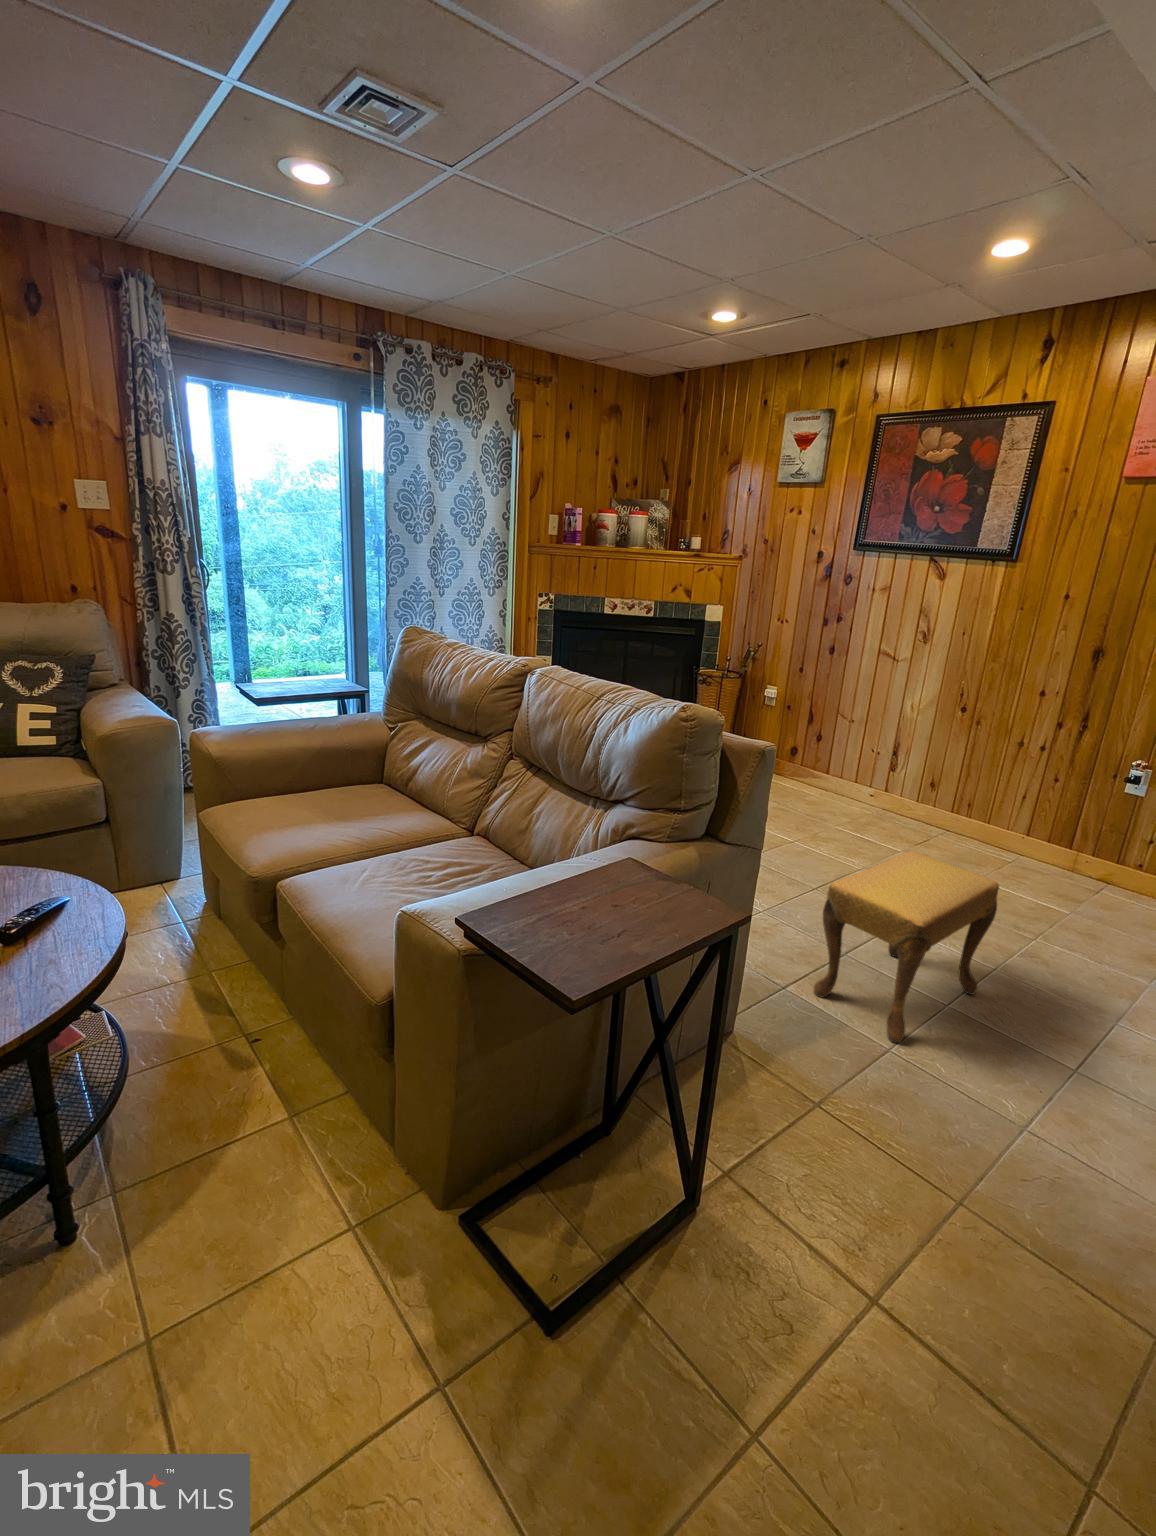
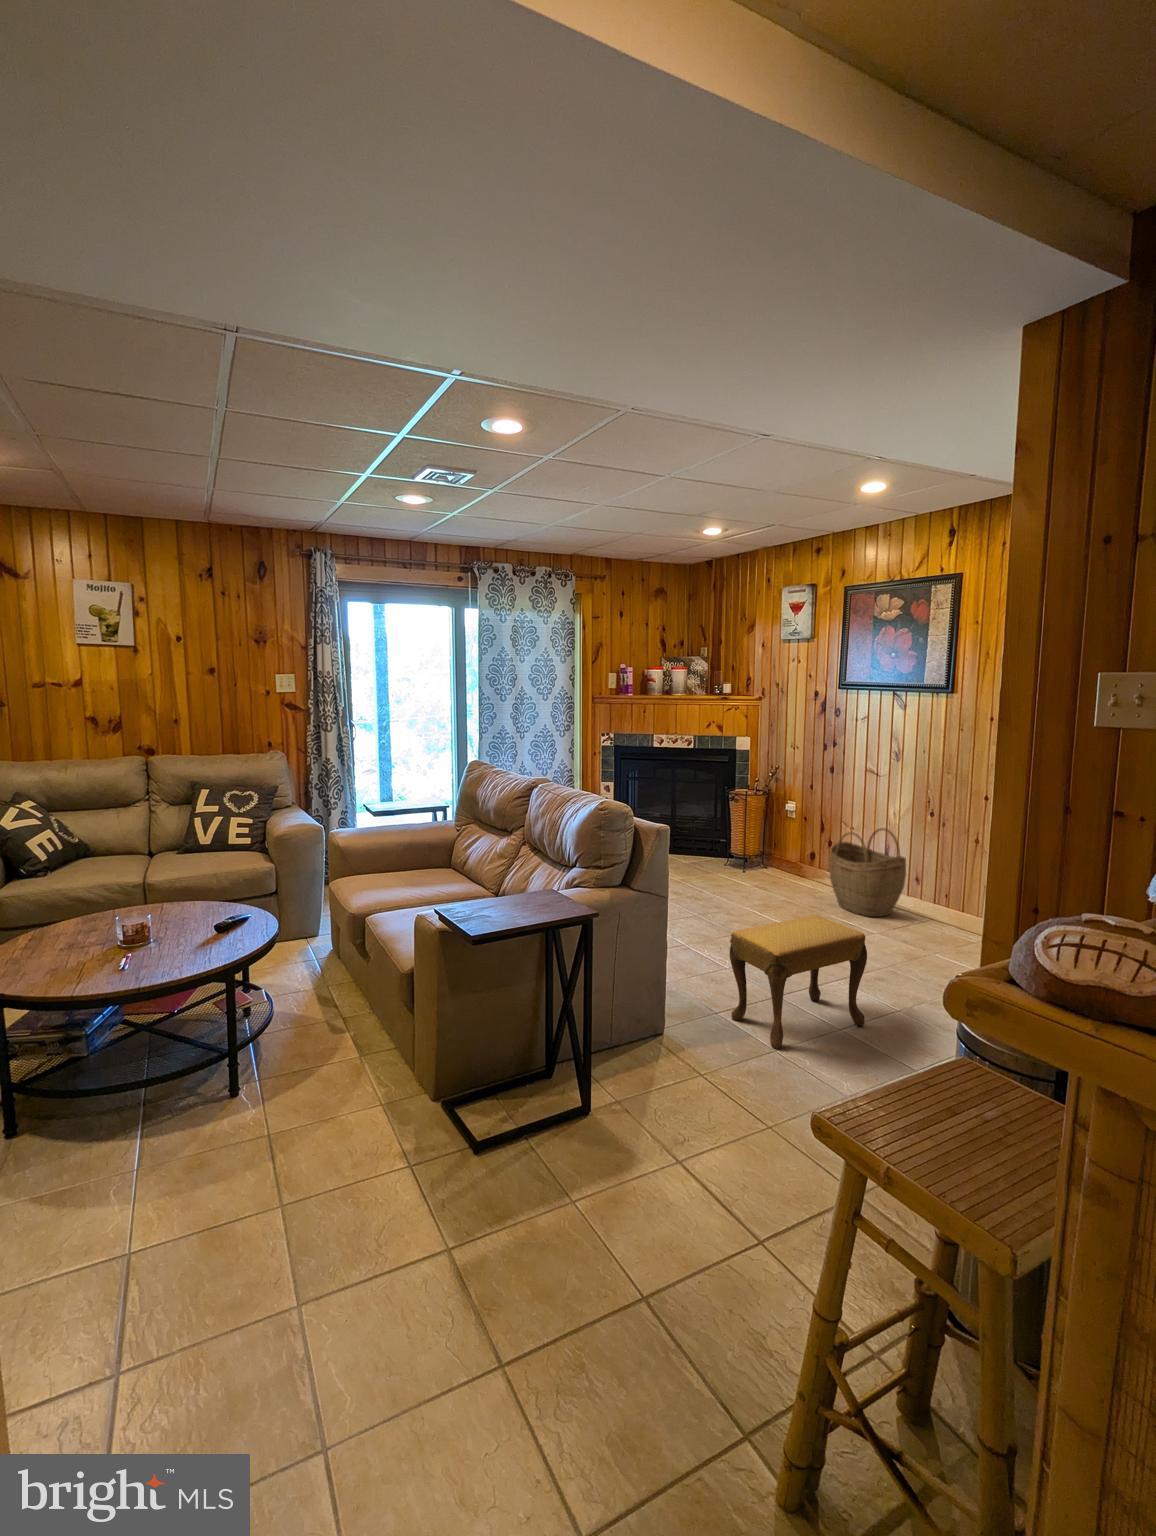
woven basket: none [830,722,926,827] -> present [829,828,906,917]

